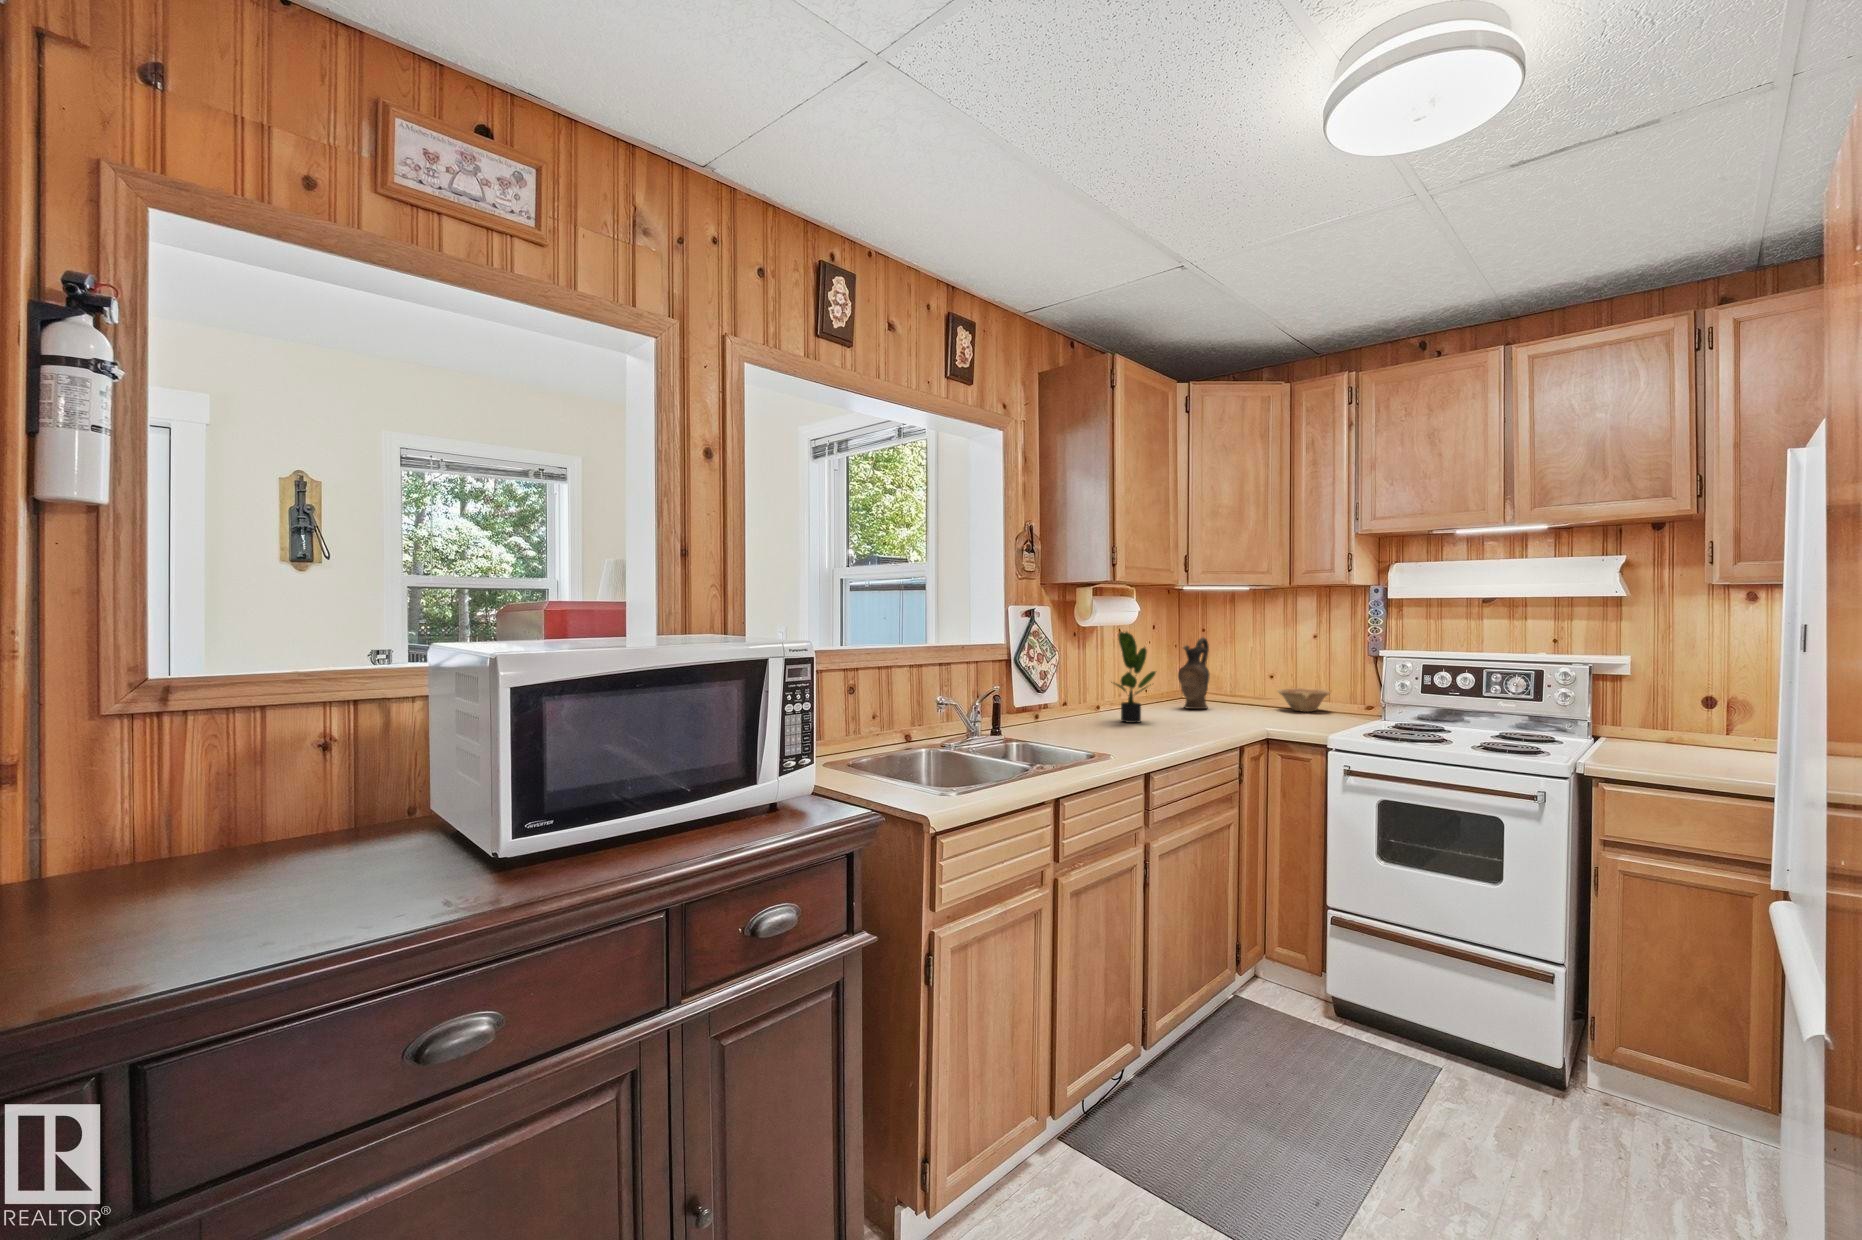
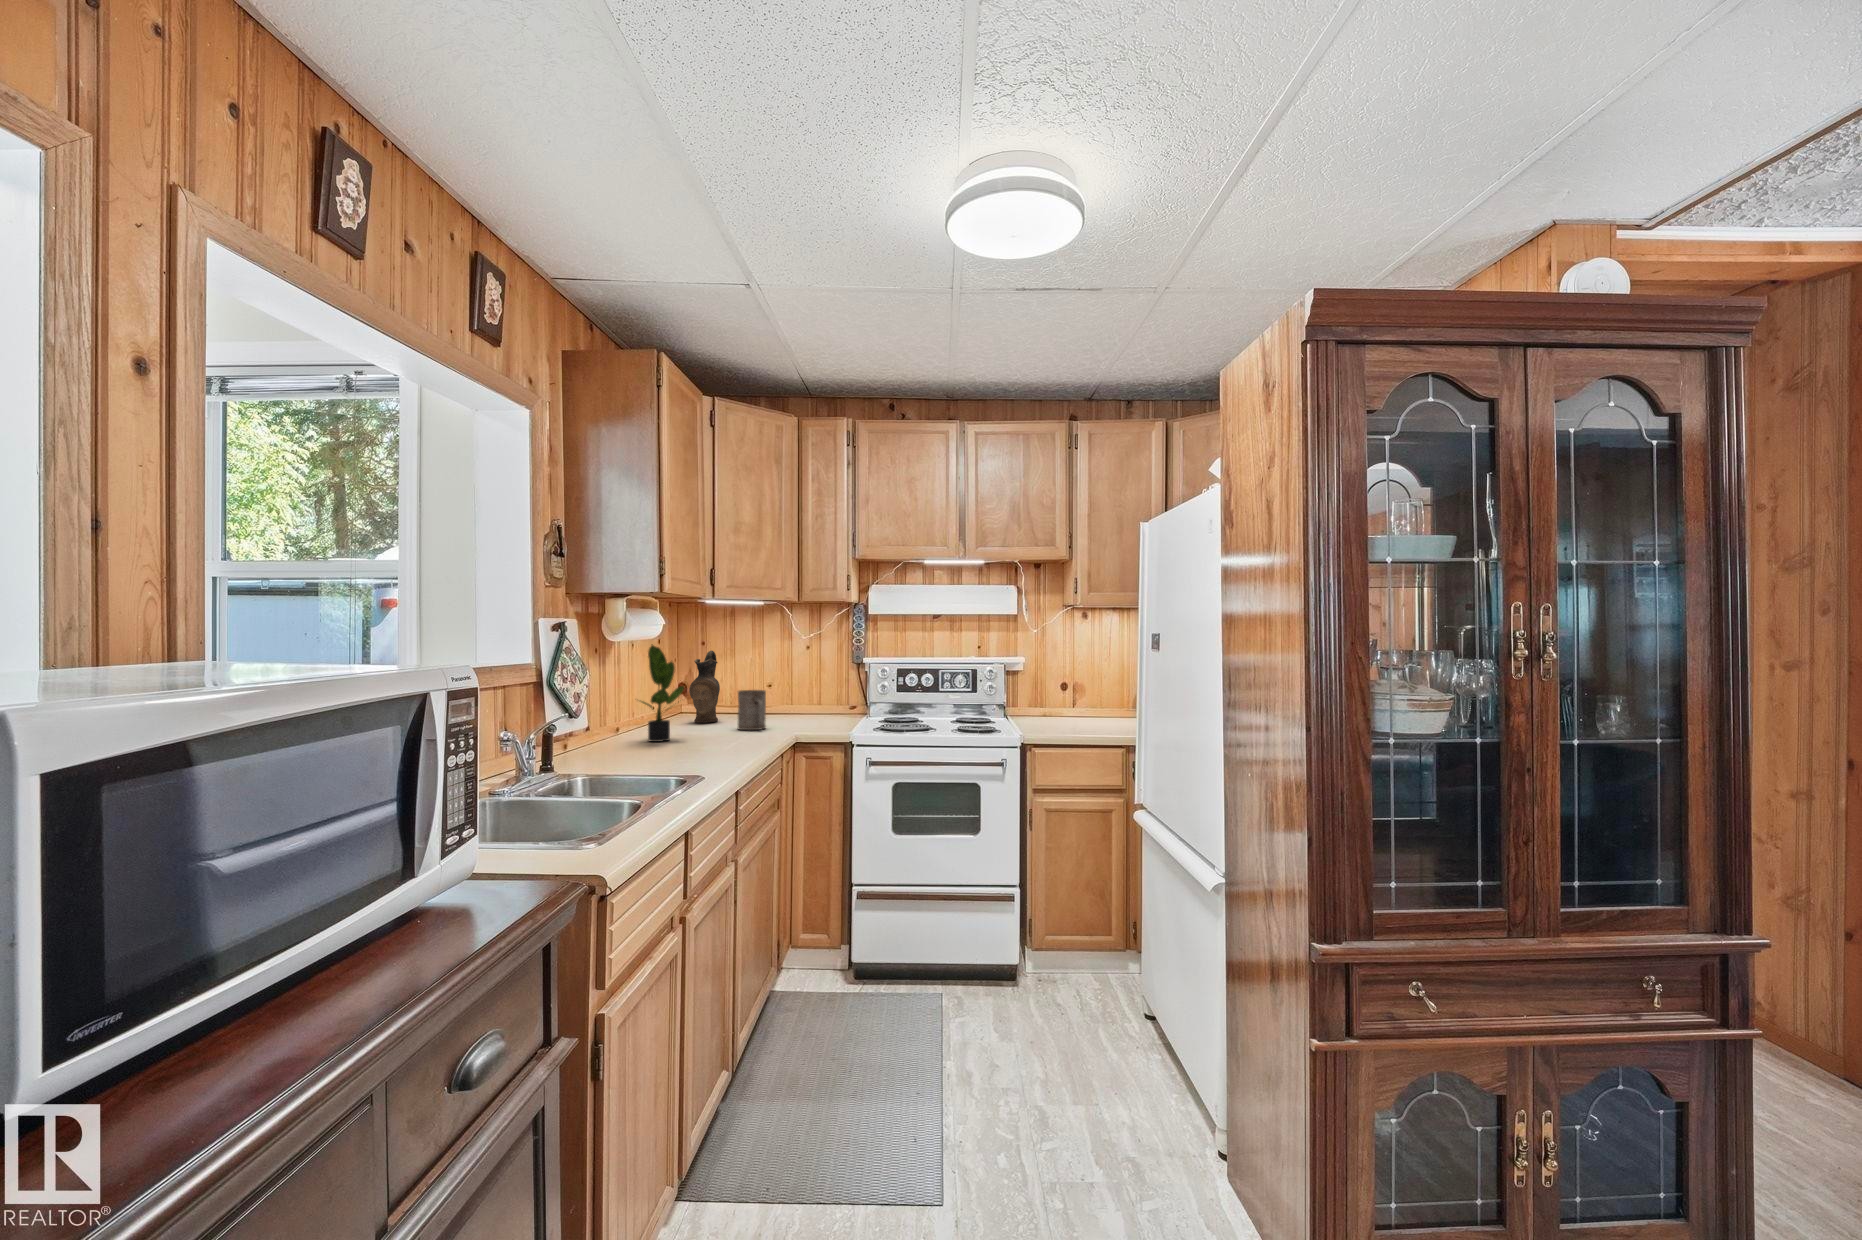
mug: none [1217,679,1248,721] -> present [737,690,766,730]
dish: present [1278,688,1330,712] -> none [779,695,824,716]

